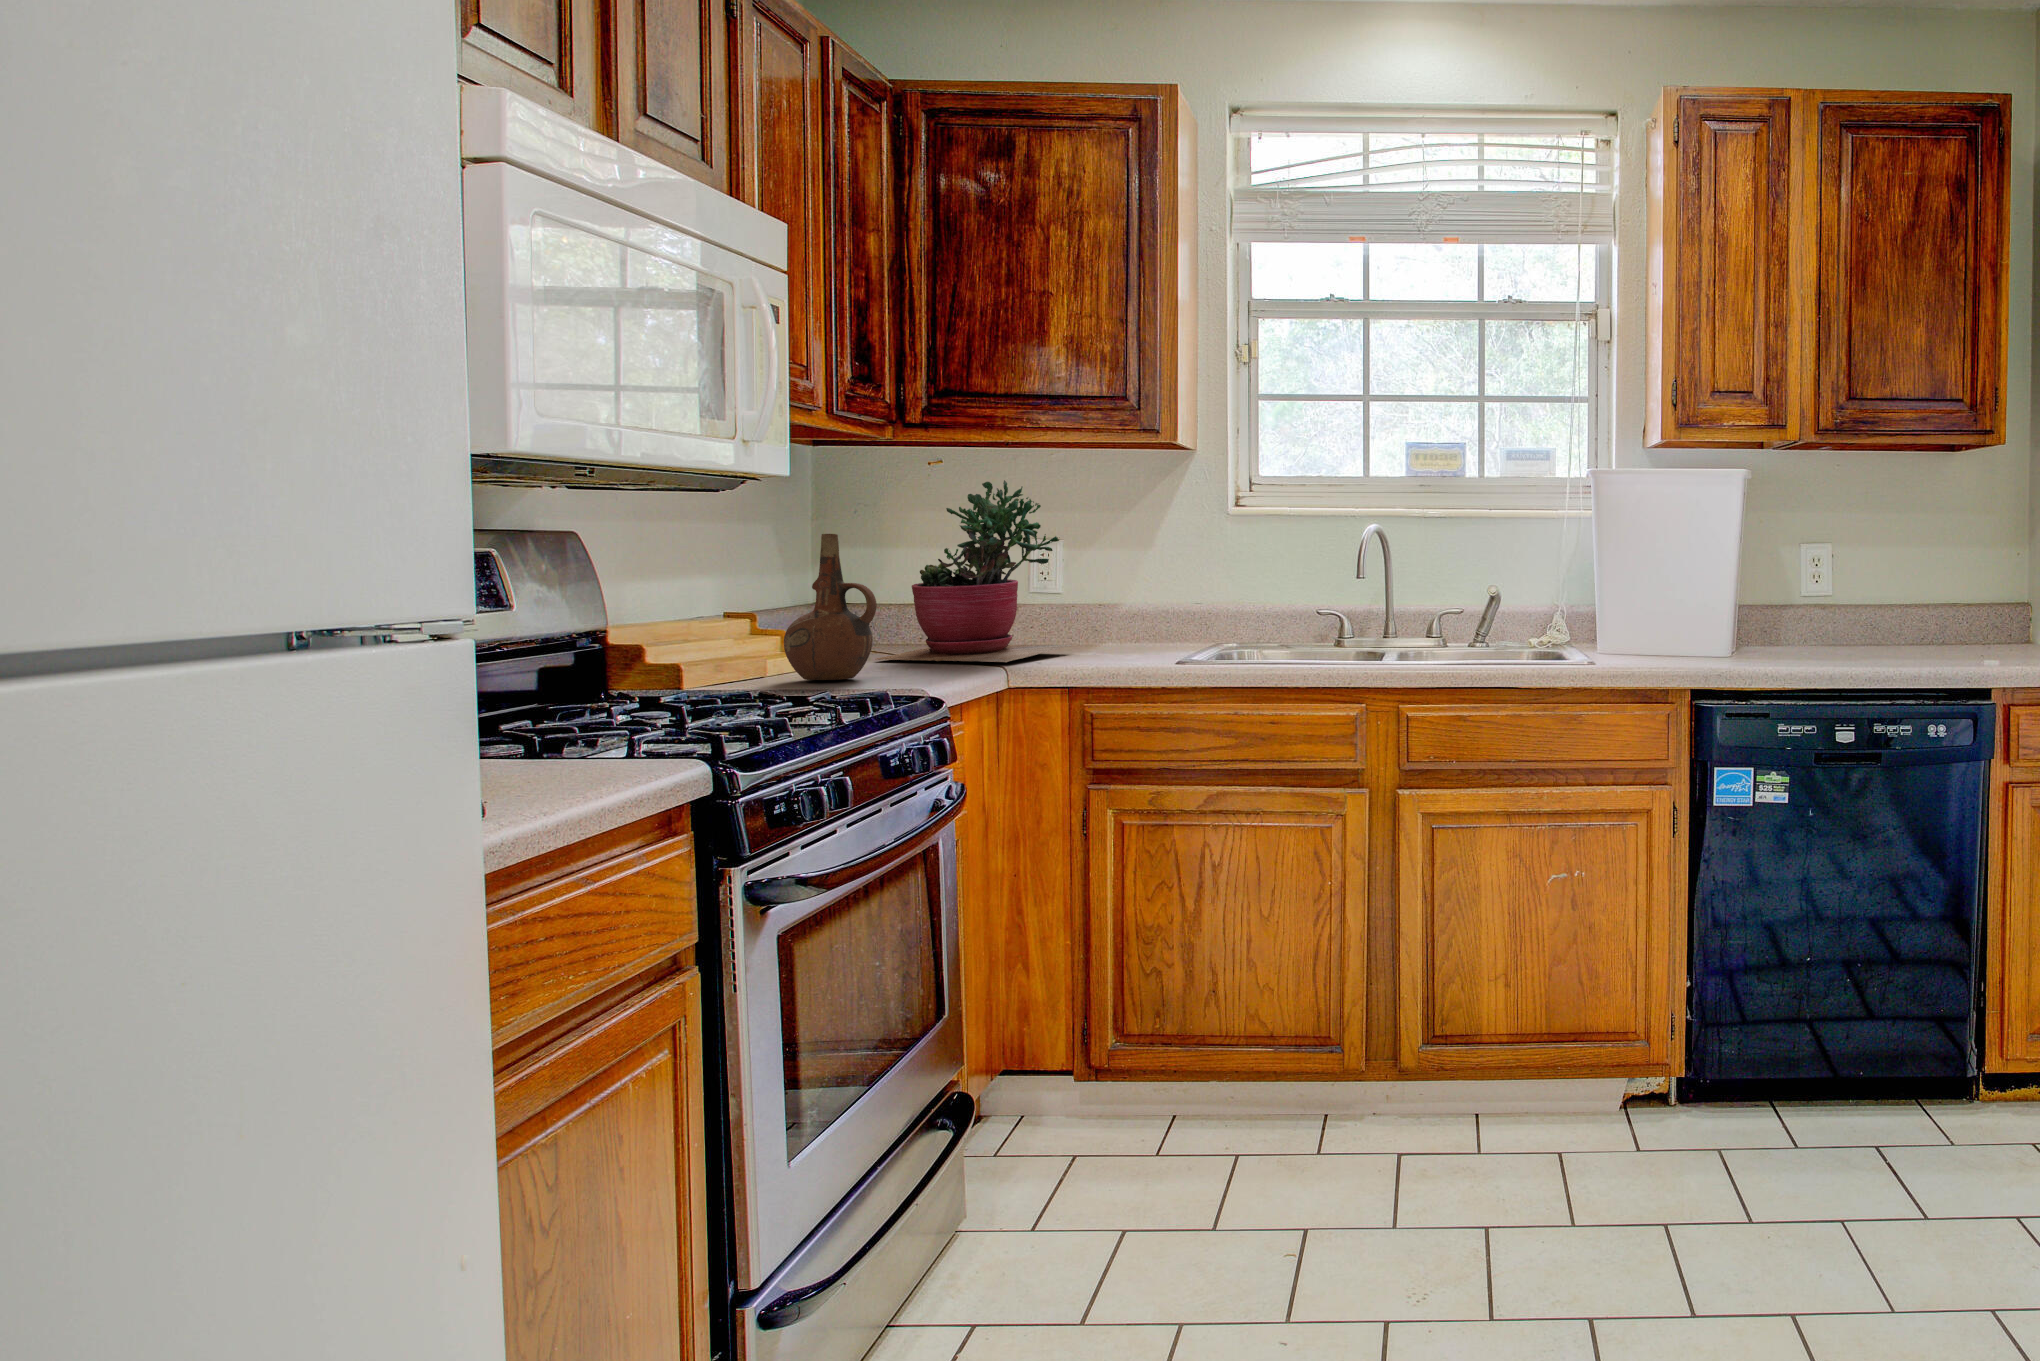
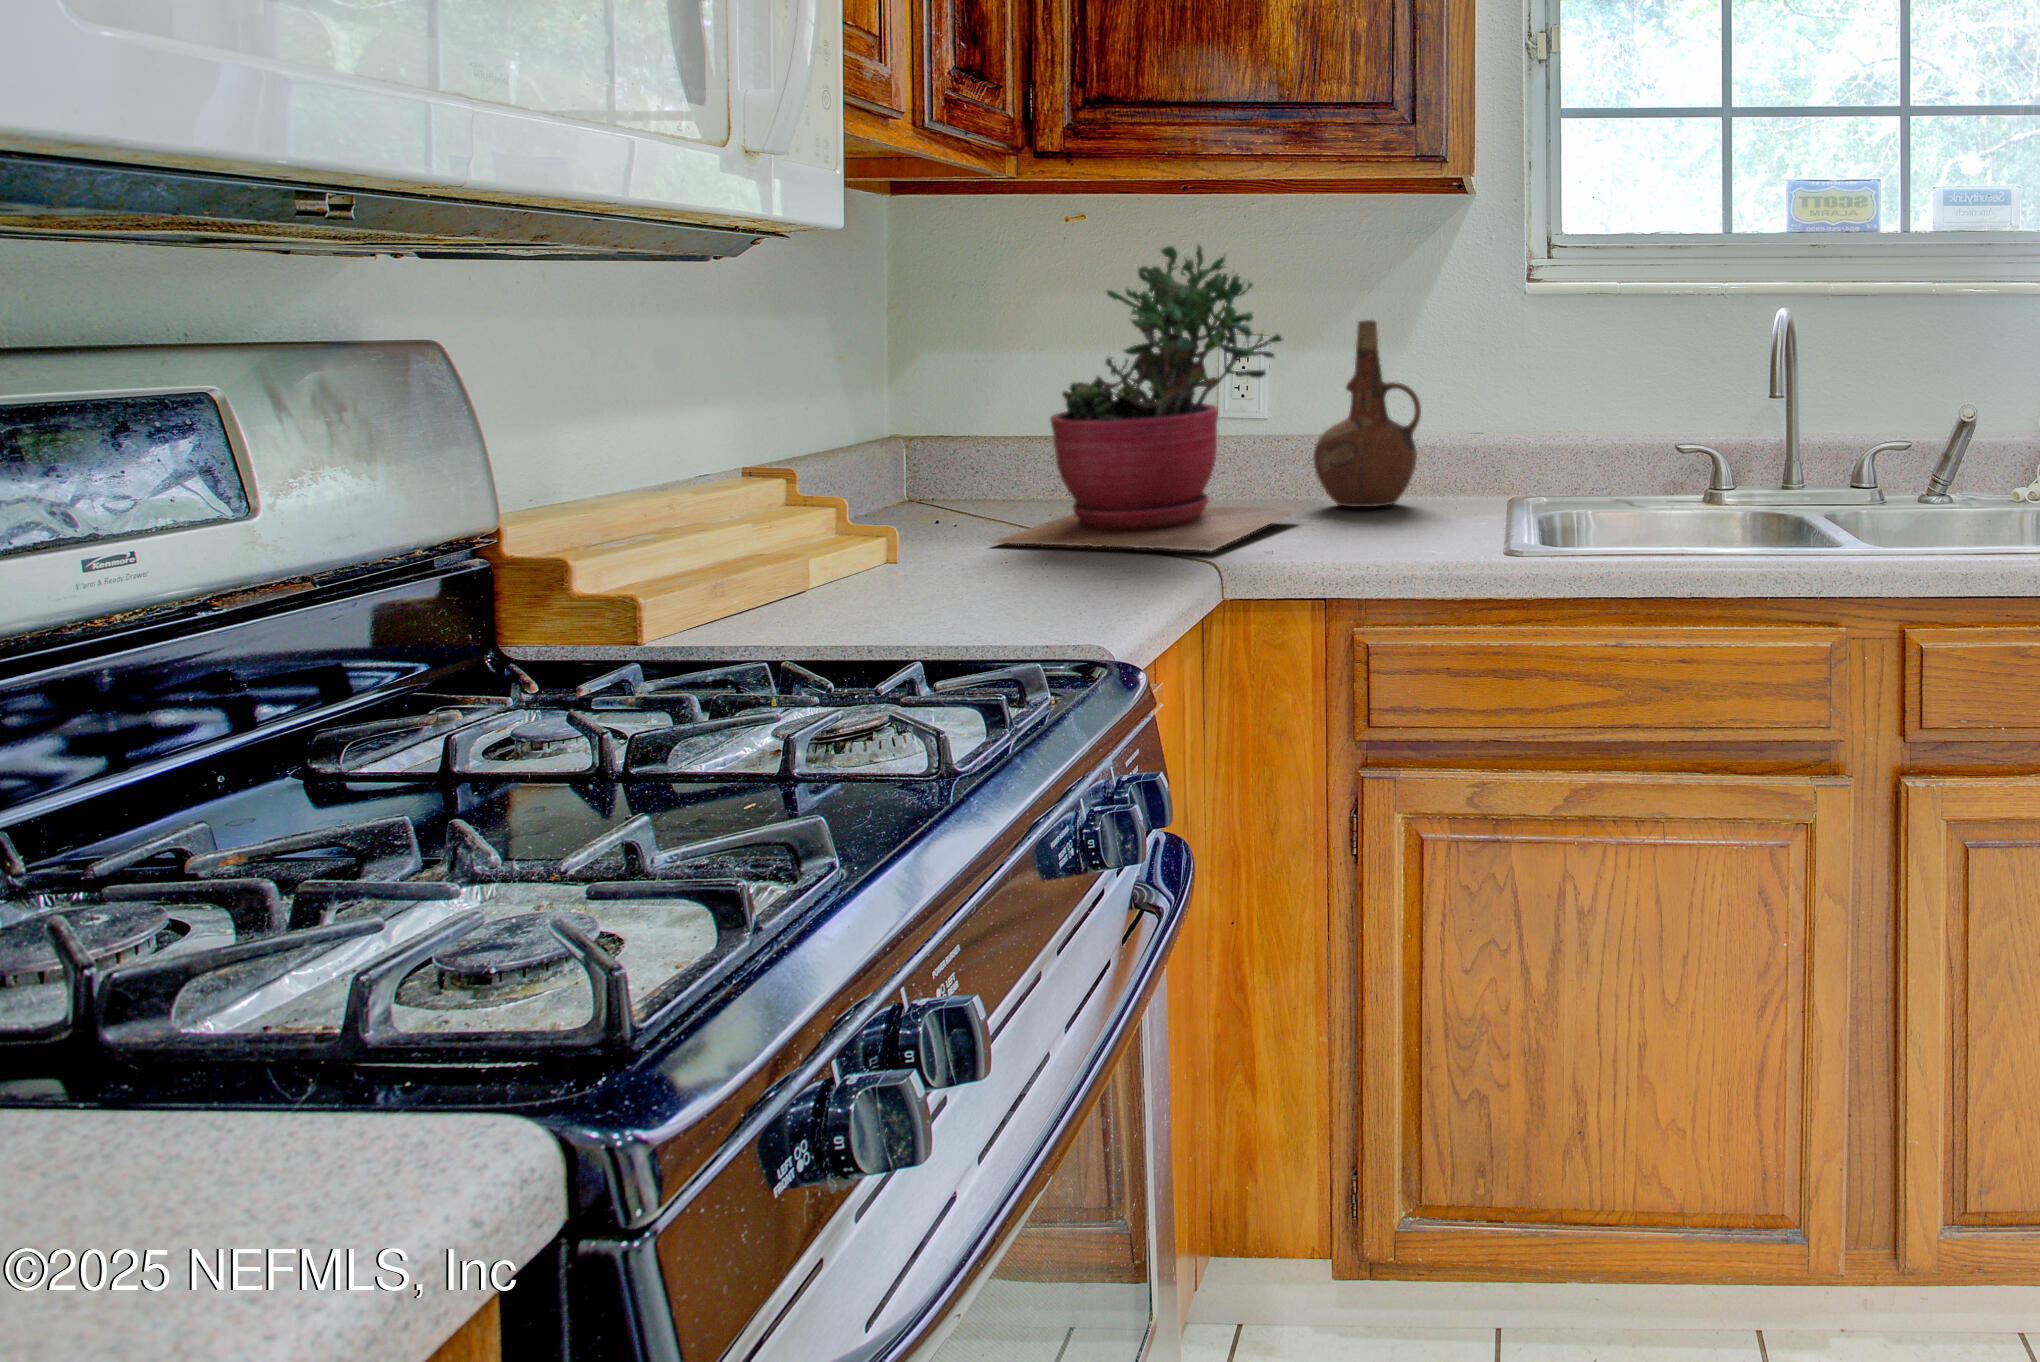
ceramic pitcher: present [784,534,877,680] -> present [1314,320,1421,507]

